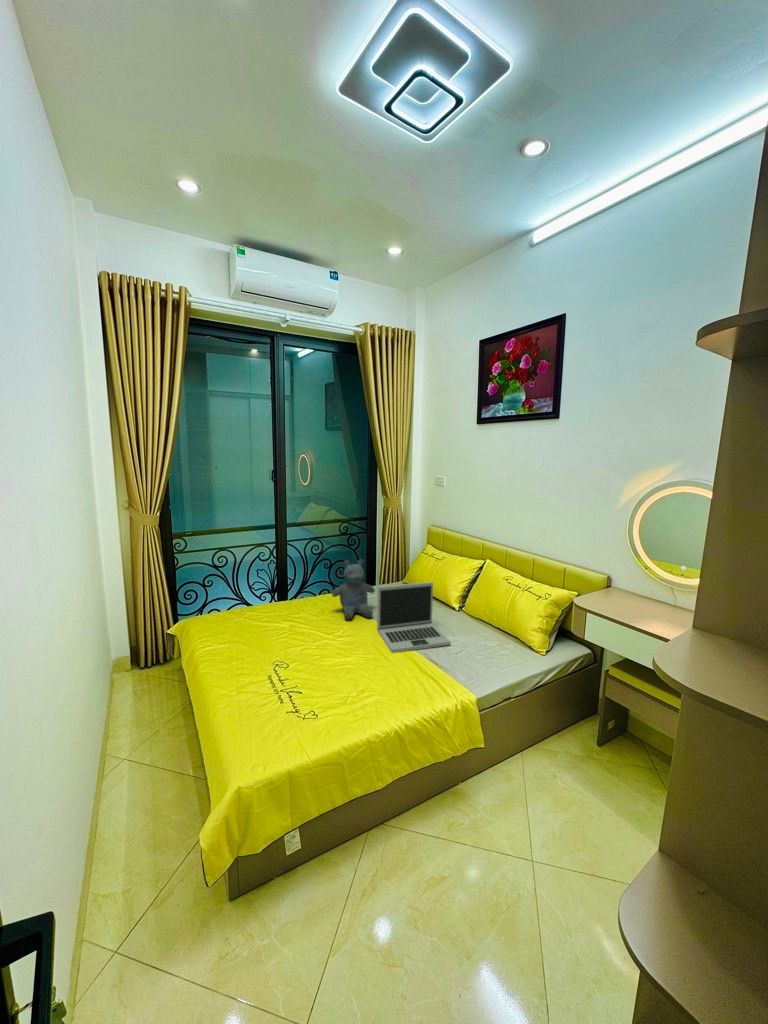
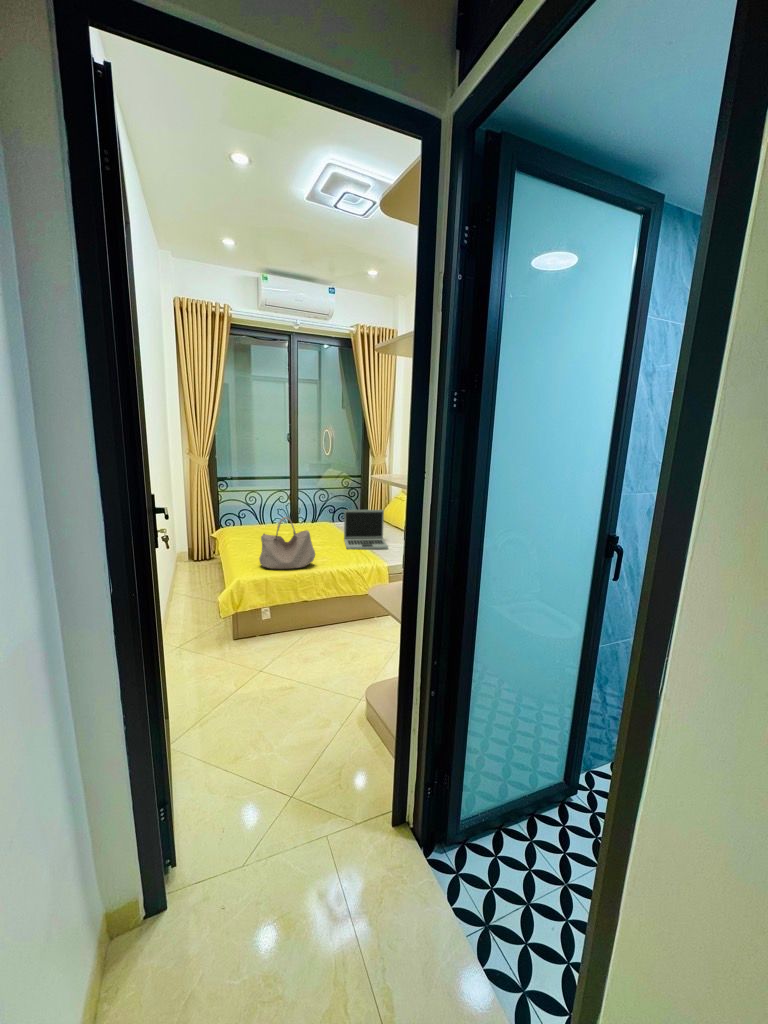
stuffed bear: present [332,559,375,620] -> none [319,495,350,534]
handbag: none [269,628,363,725] -> present [259,517,315,569]

